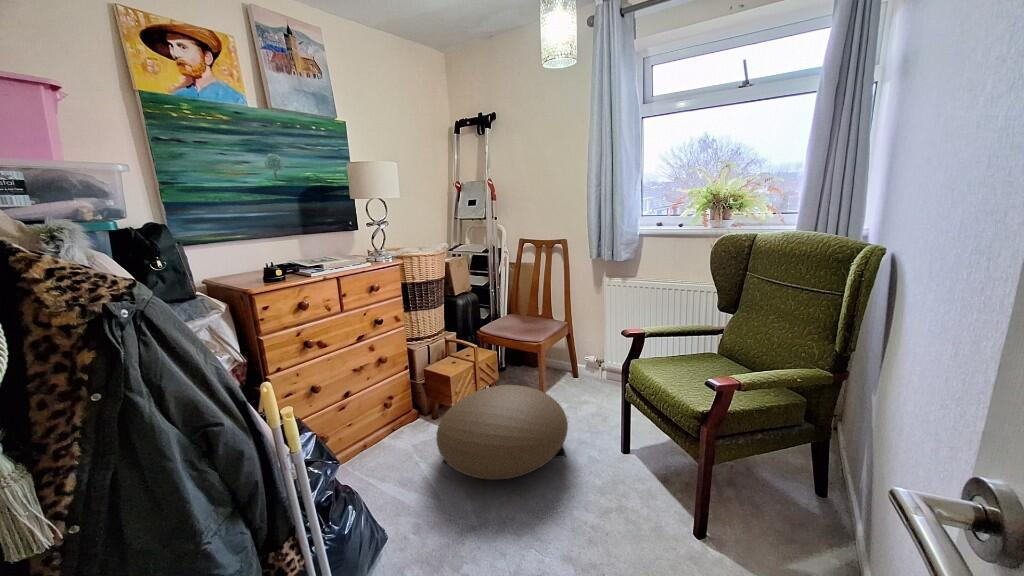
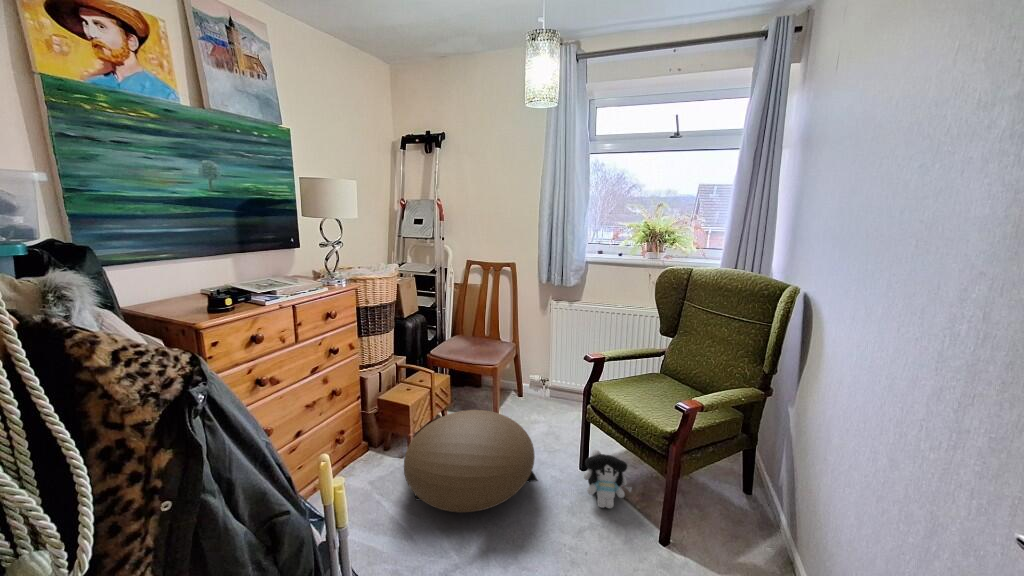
plush toy: none [617,430,672,493] -> present [584,449,632,508]

